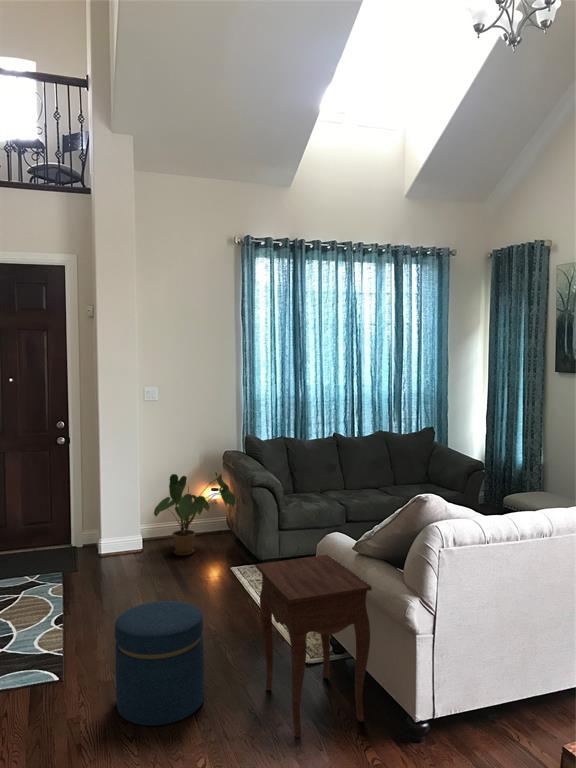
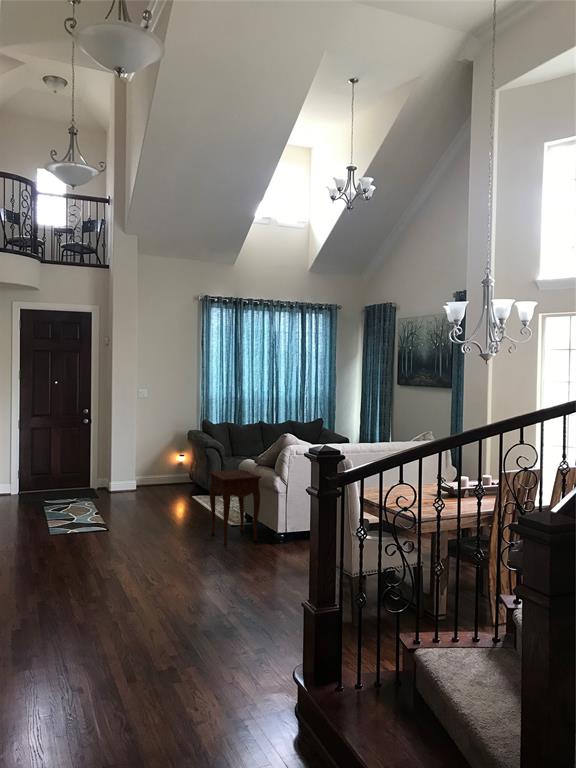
house plant: present [154,473,236,556] -> none [144,442,196,493]
ottoman: present [115,601,205,726] -> none [139,491,182,542]

